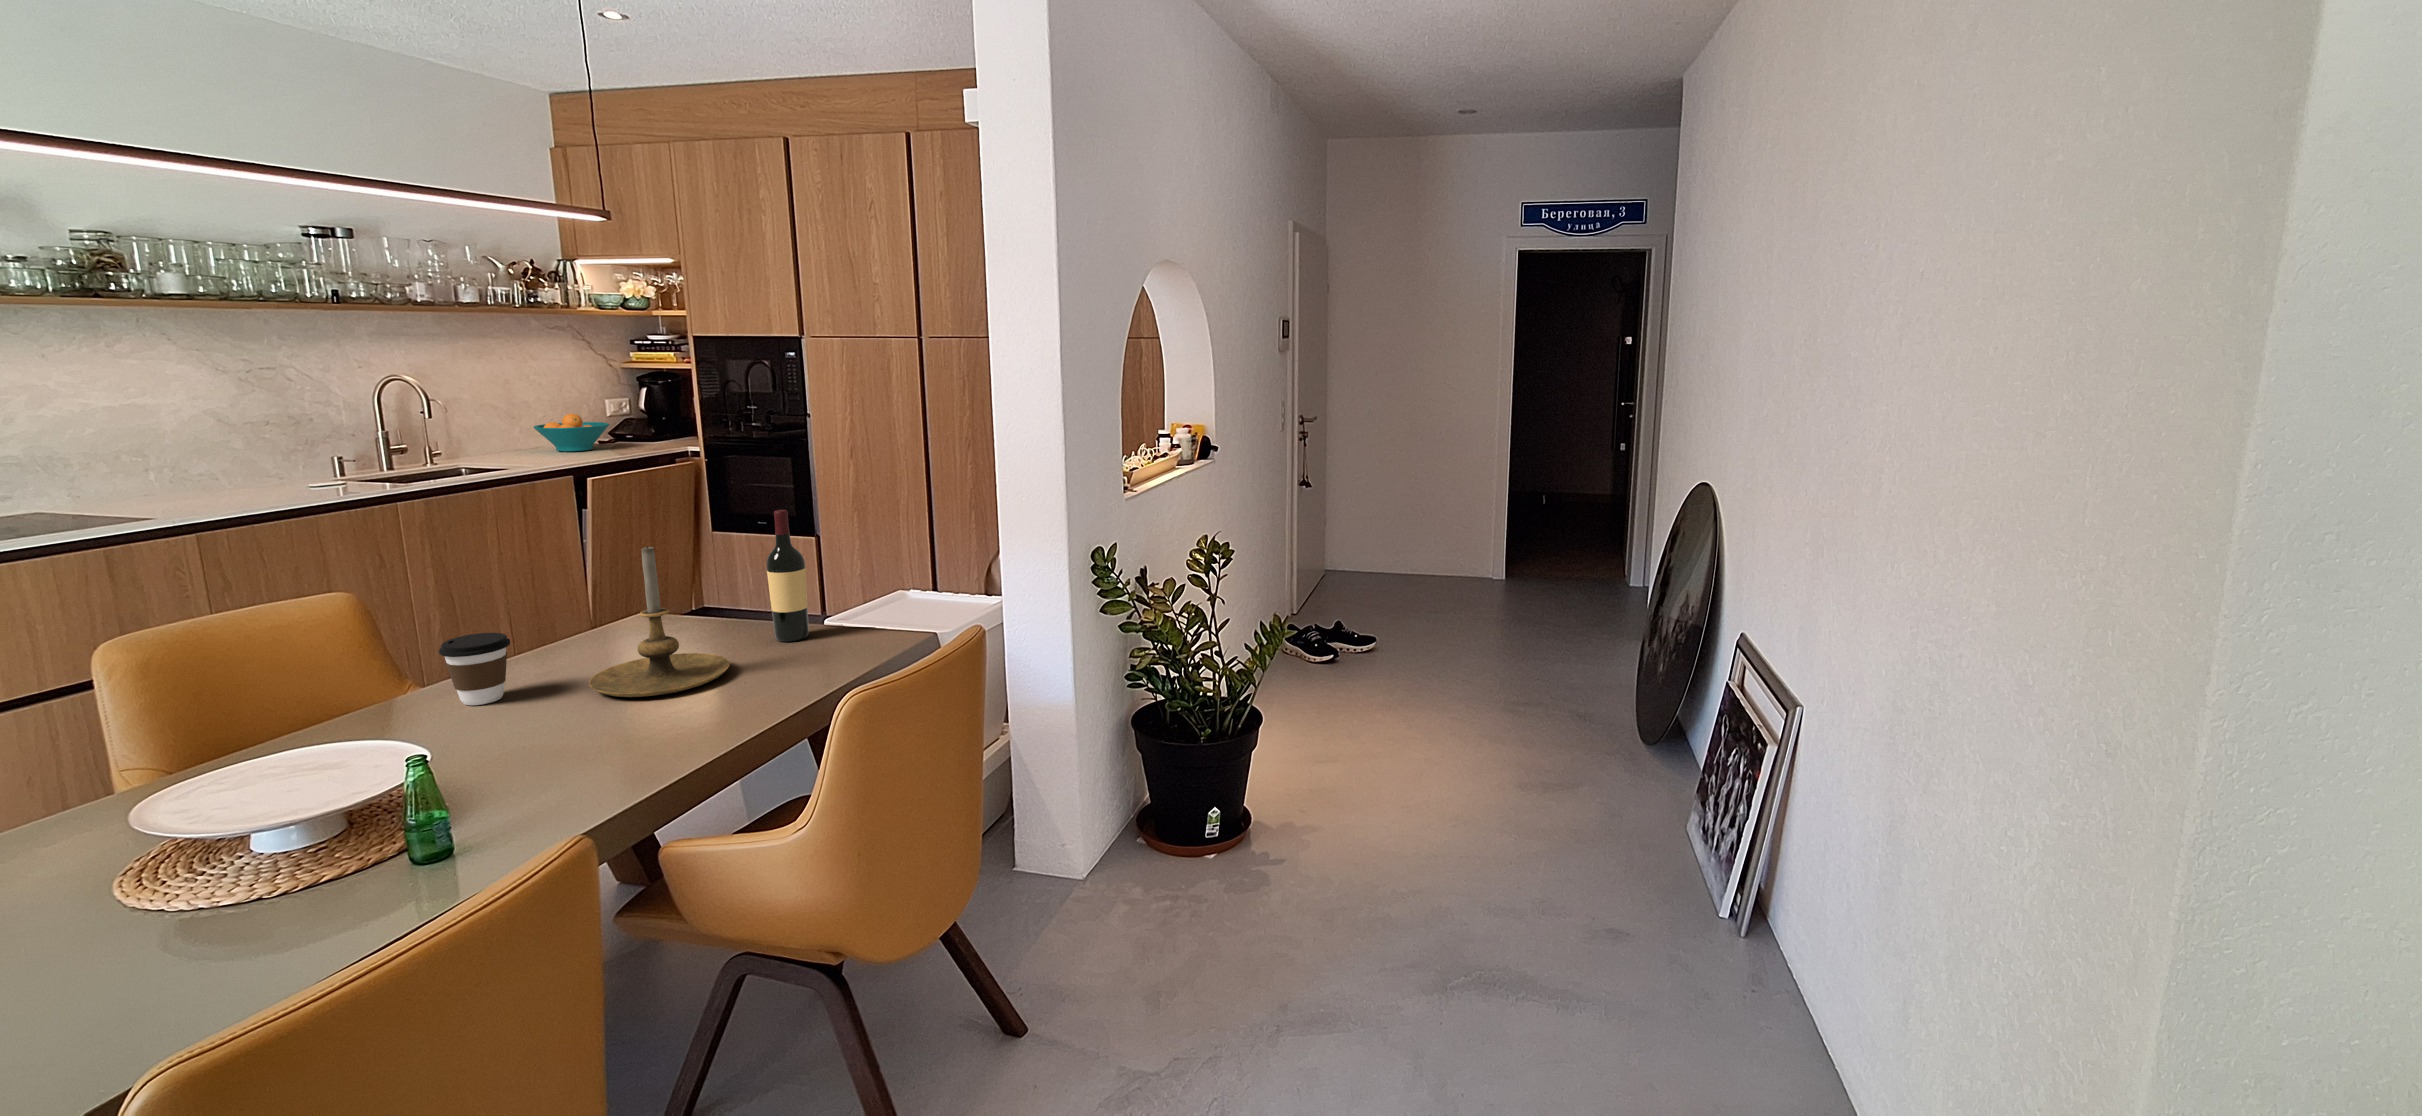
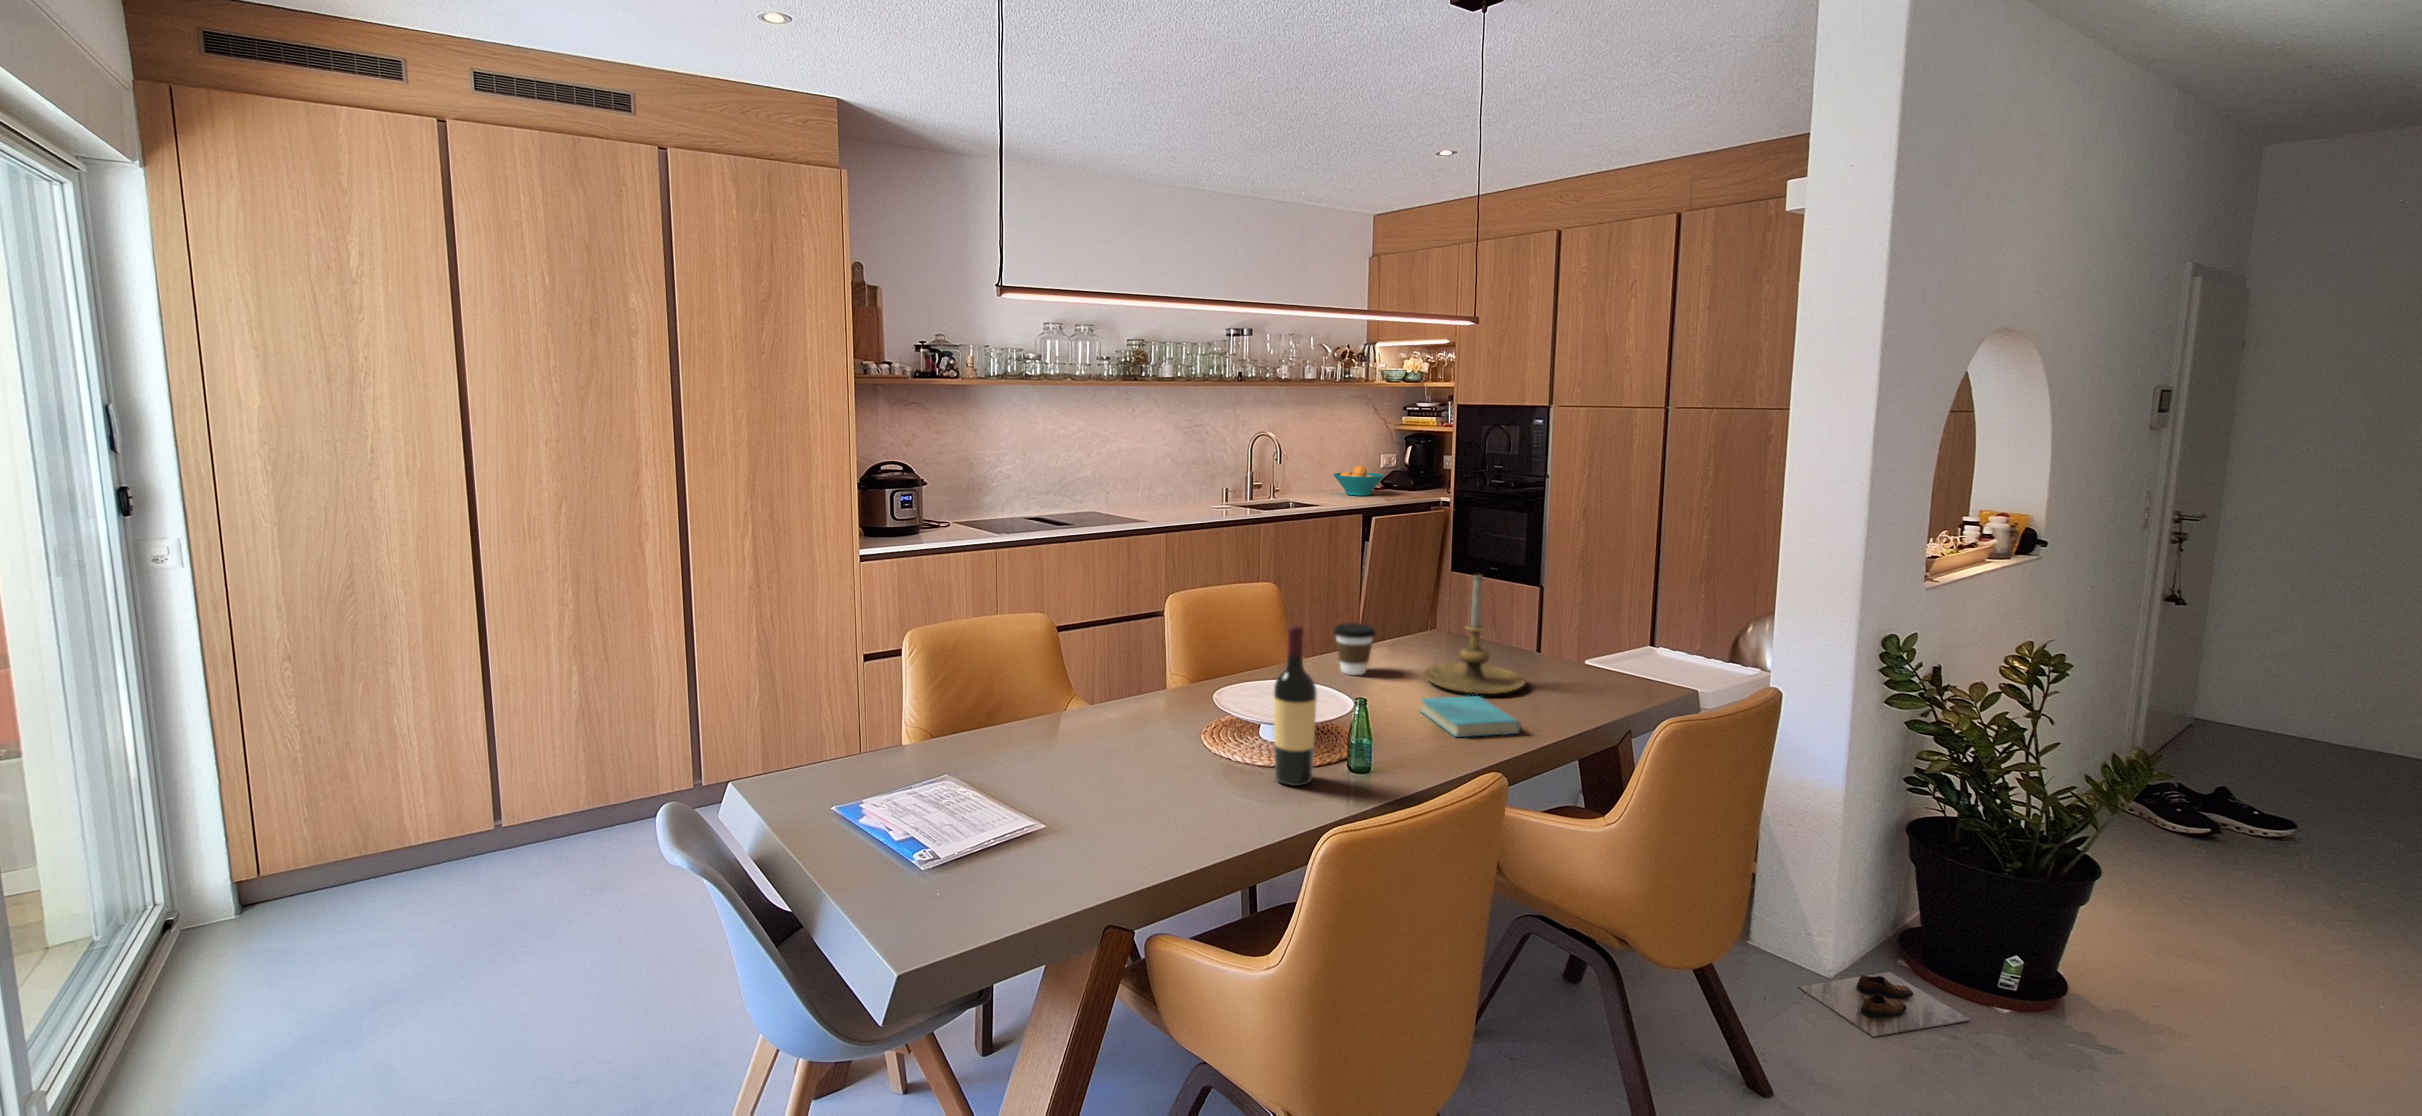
wine bottle: present [766,510,809,641] -> present [1274,625,1317,786]
book: none [565,700,702,766] -> present [1420,696,1520,737]
shoe: none [1056,853,1186,924] -> present [1799,972,1970,1038]

